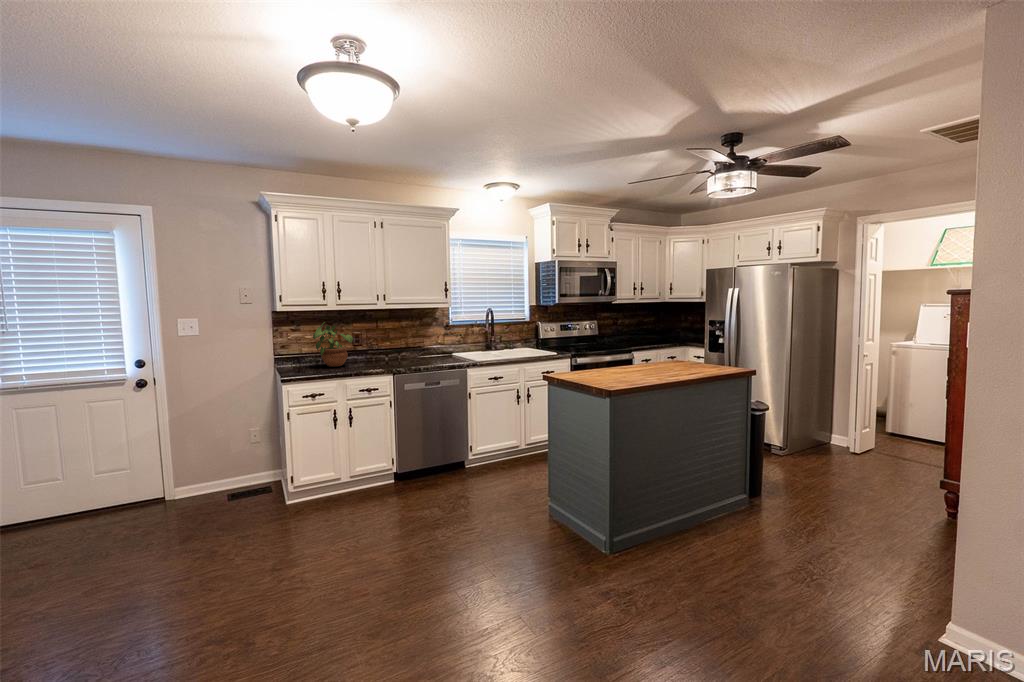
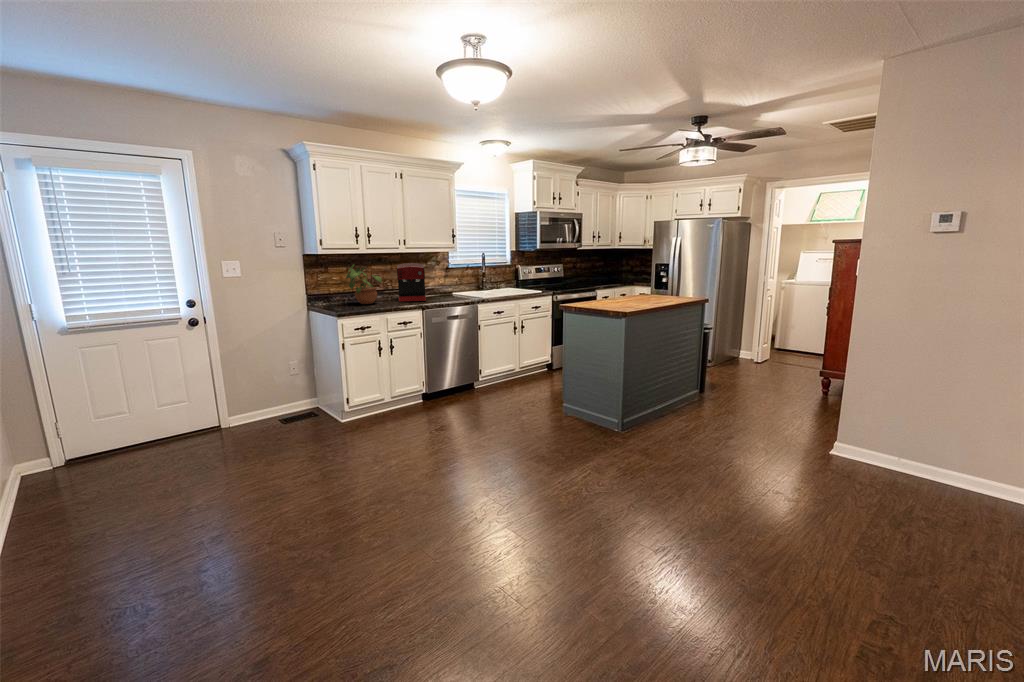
coffee maker: none [372,320,411,364] -> present [397,263,426,302]

